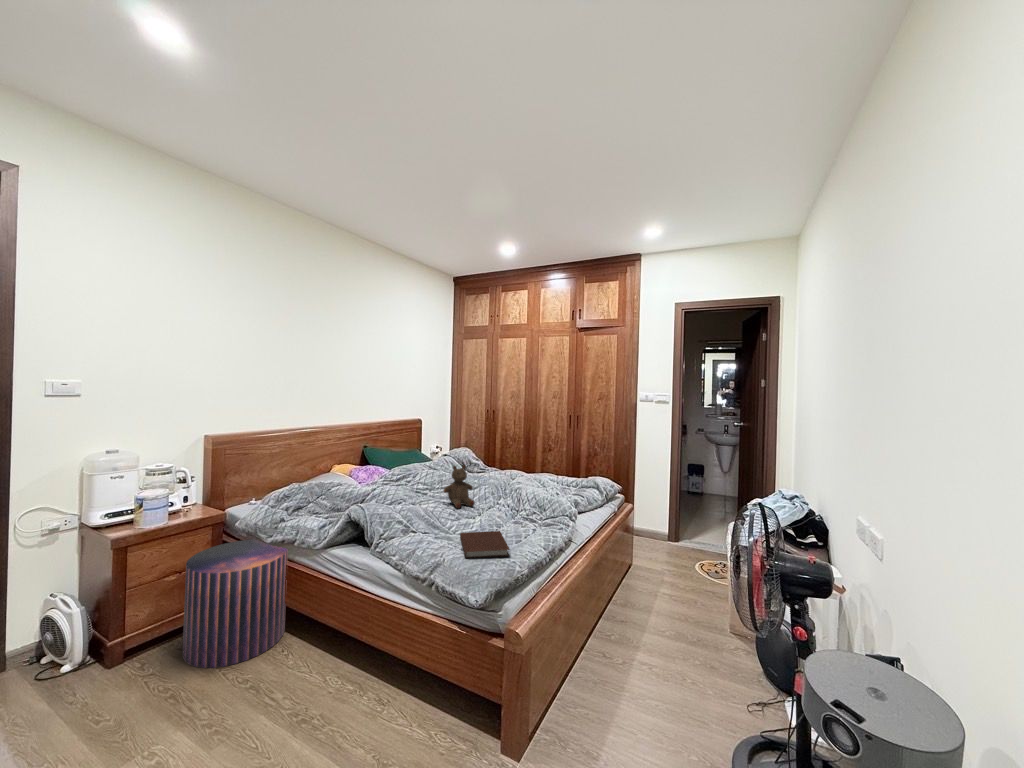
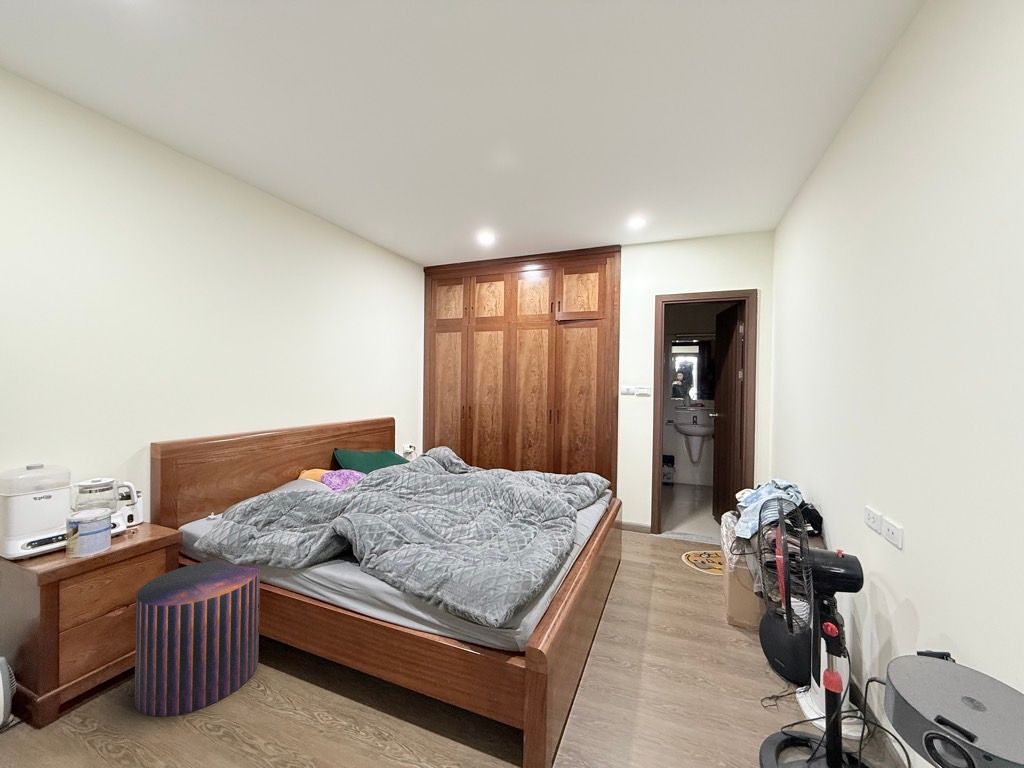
stuffed bear: present [444,465,474,508] -> none [432,466,467,513]
notebook: present [460,531,510,558] -> none [461,537,520,571]

